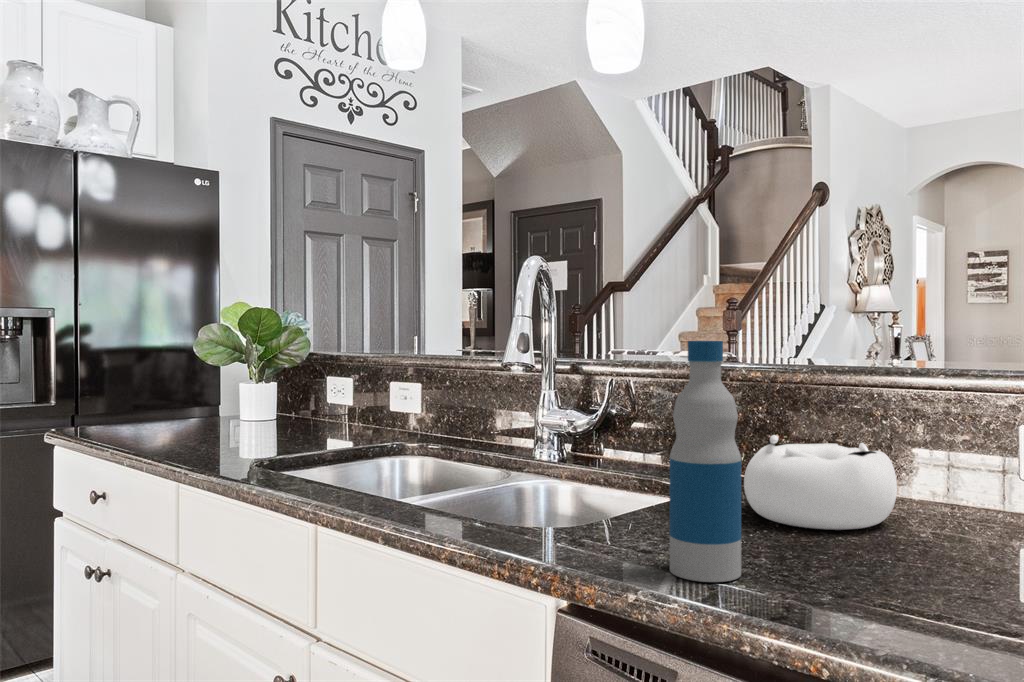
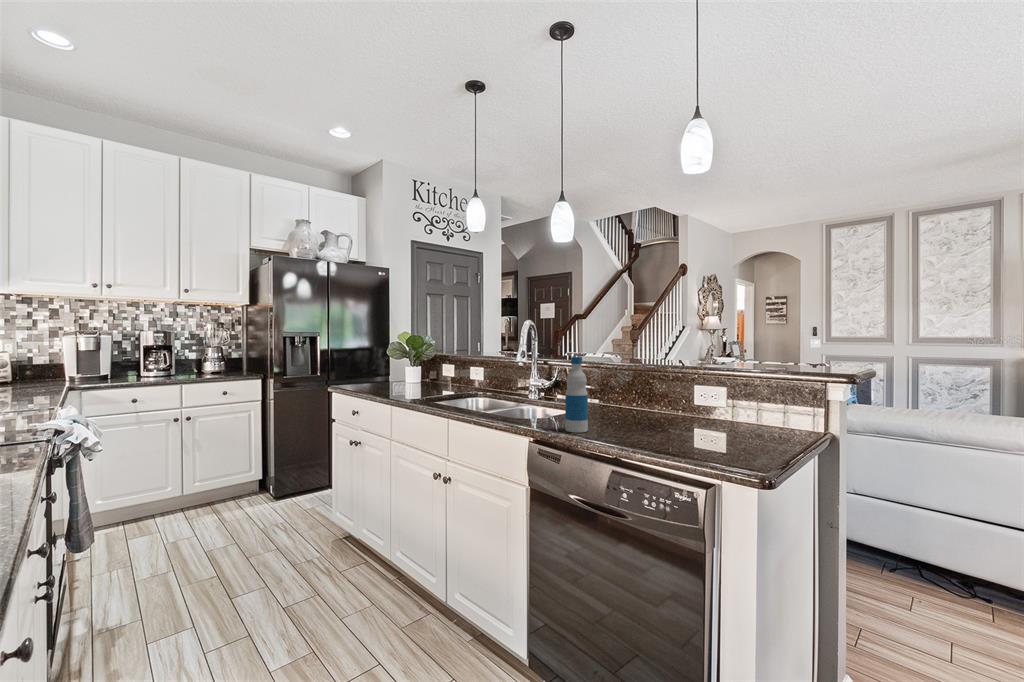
decorative bowl: present [744,435,897,530] -> none [600,388,652,420]

